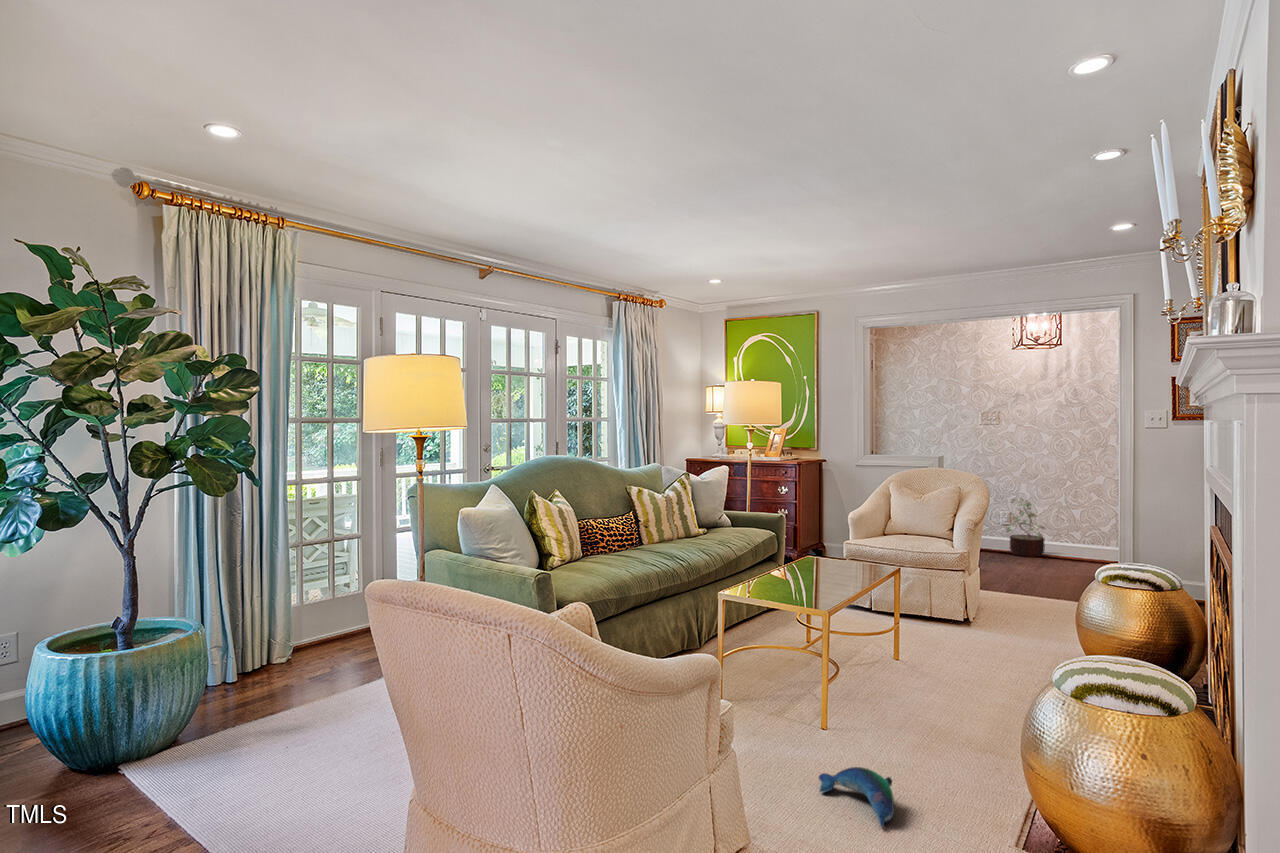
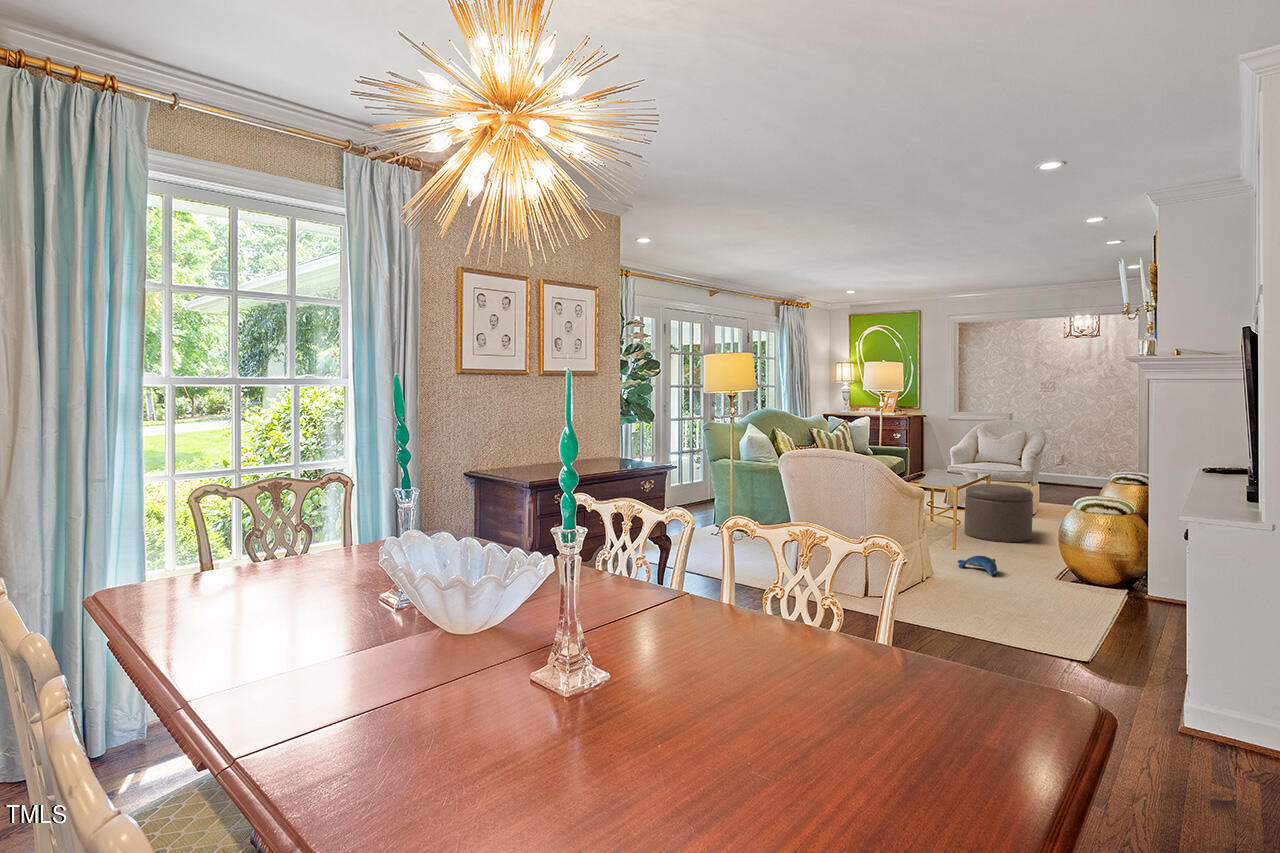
decorative plant: present [1006,498,1045,557] -> none [1056,445,1088,487]
ottoman: none [857,582,969,695] -> present [964,484,1033,542]

